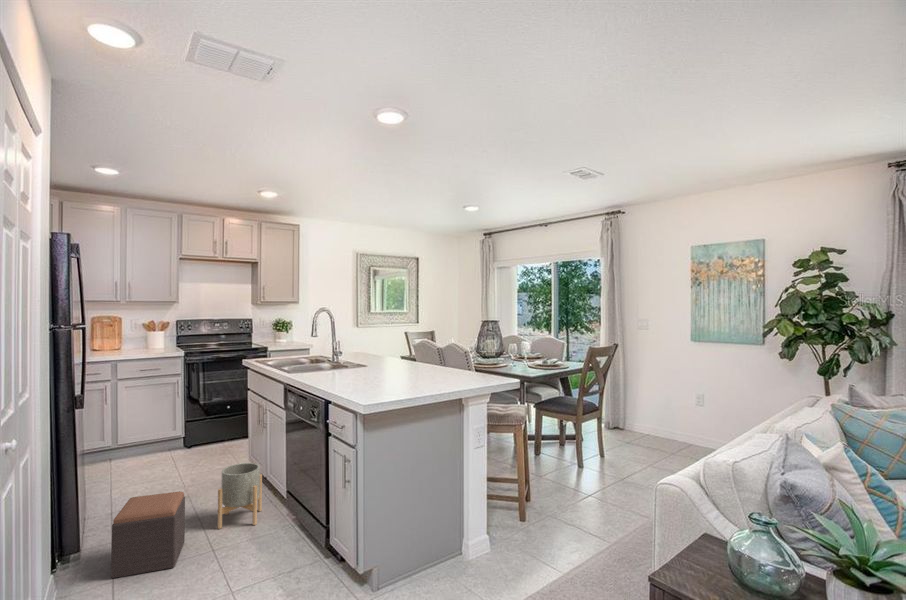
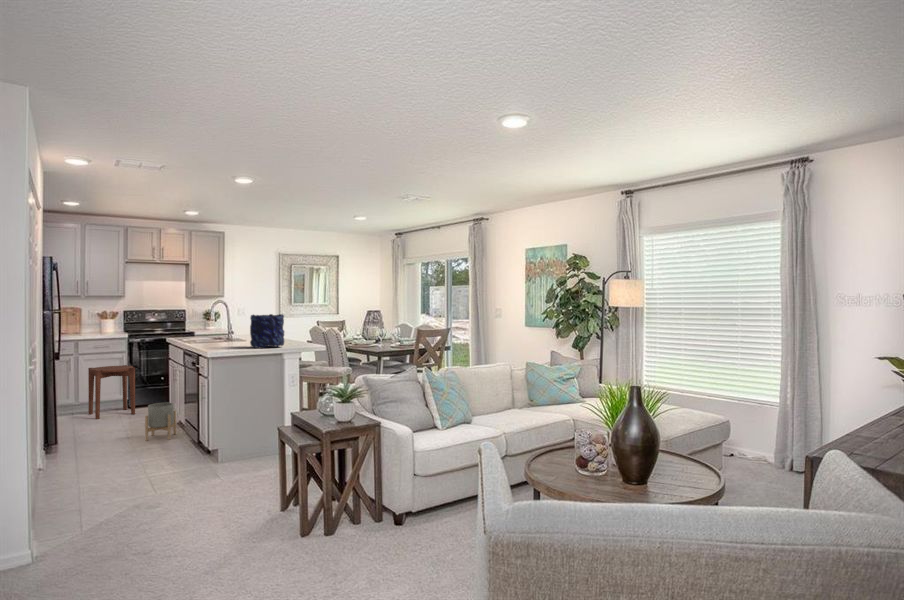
vase: none [397,332,450,389] -> present [250,314,284,348]
side table: none [129,393,193,472] -> present [88,365,135,419]
footstool: present [111,491,185,578] -> none [80,413,124,456]

